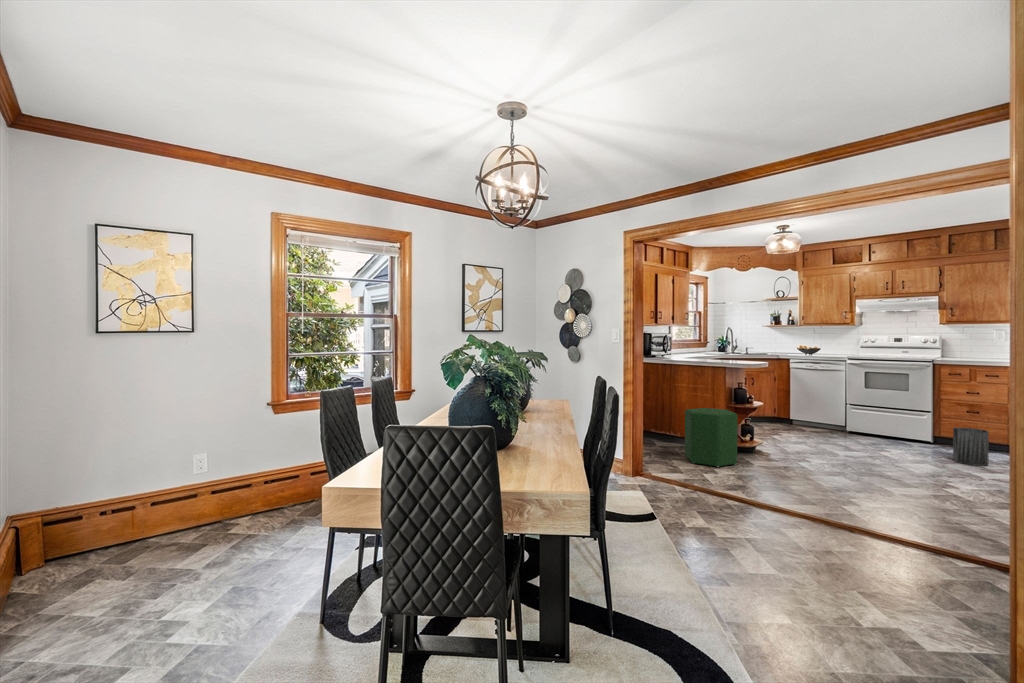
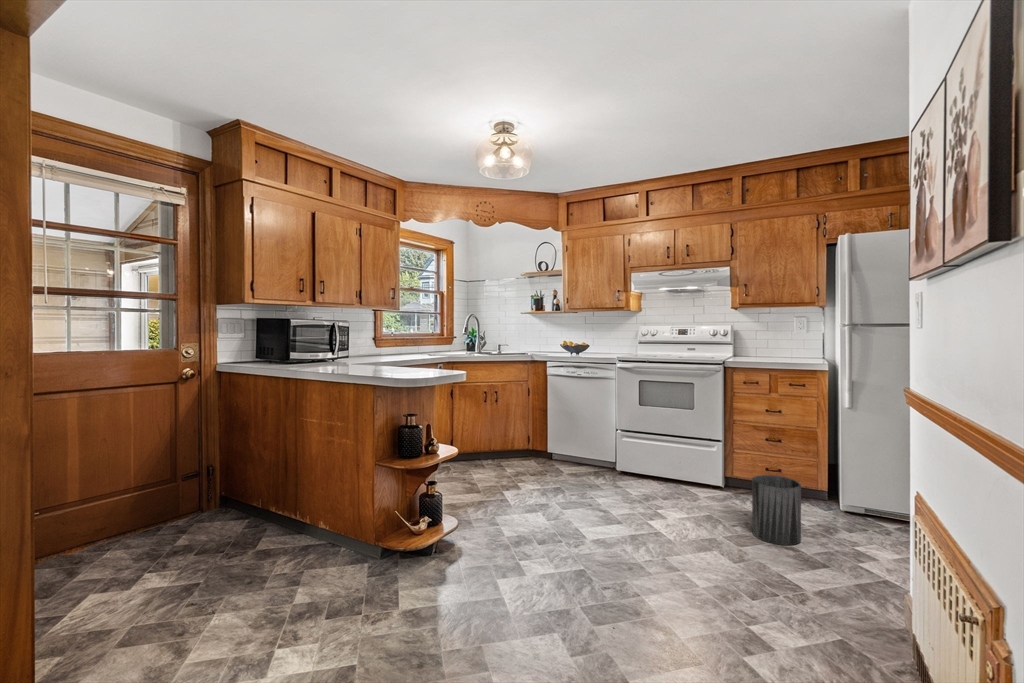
ottoman: present [685,408,737,467] -> none [241,481,362,645]

